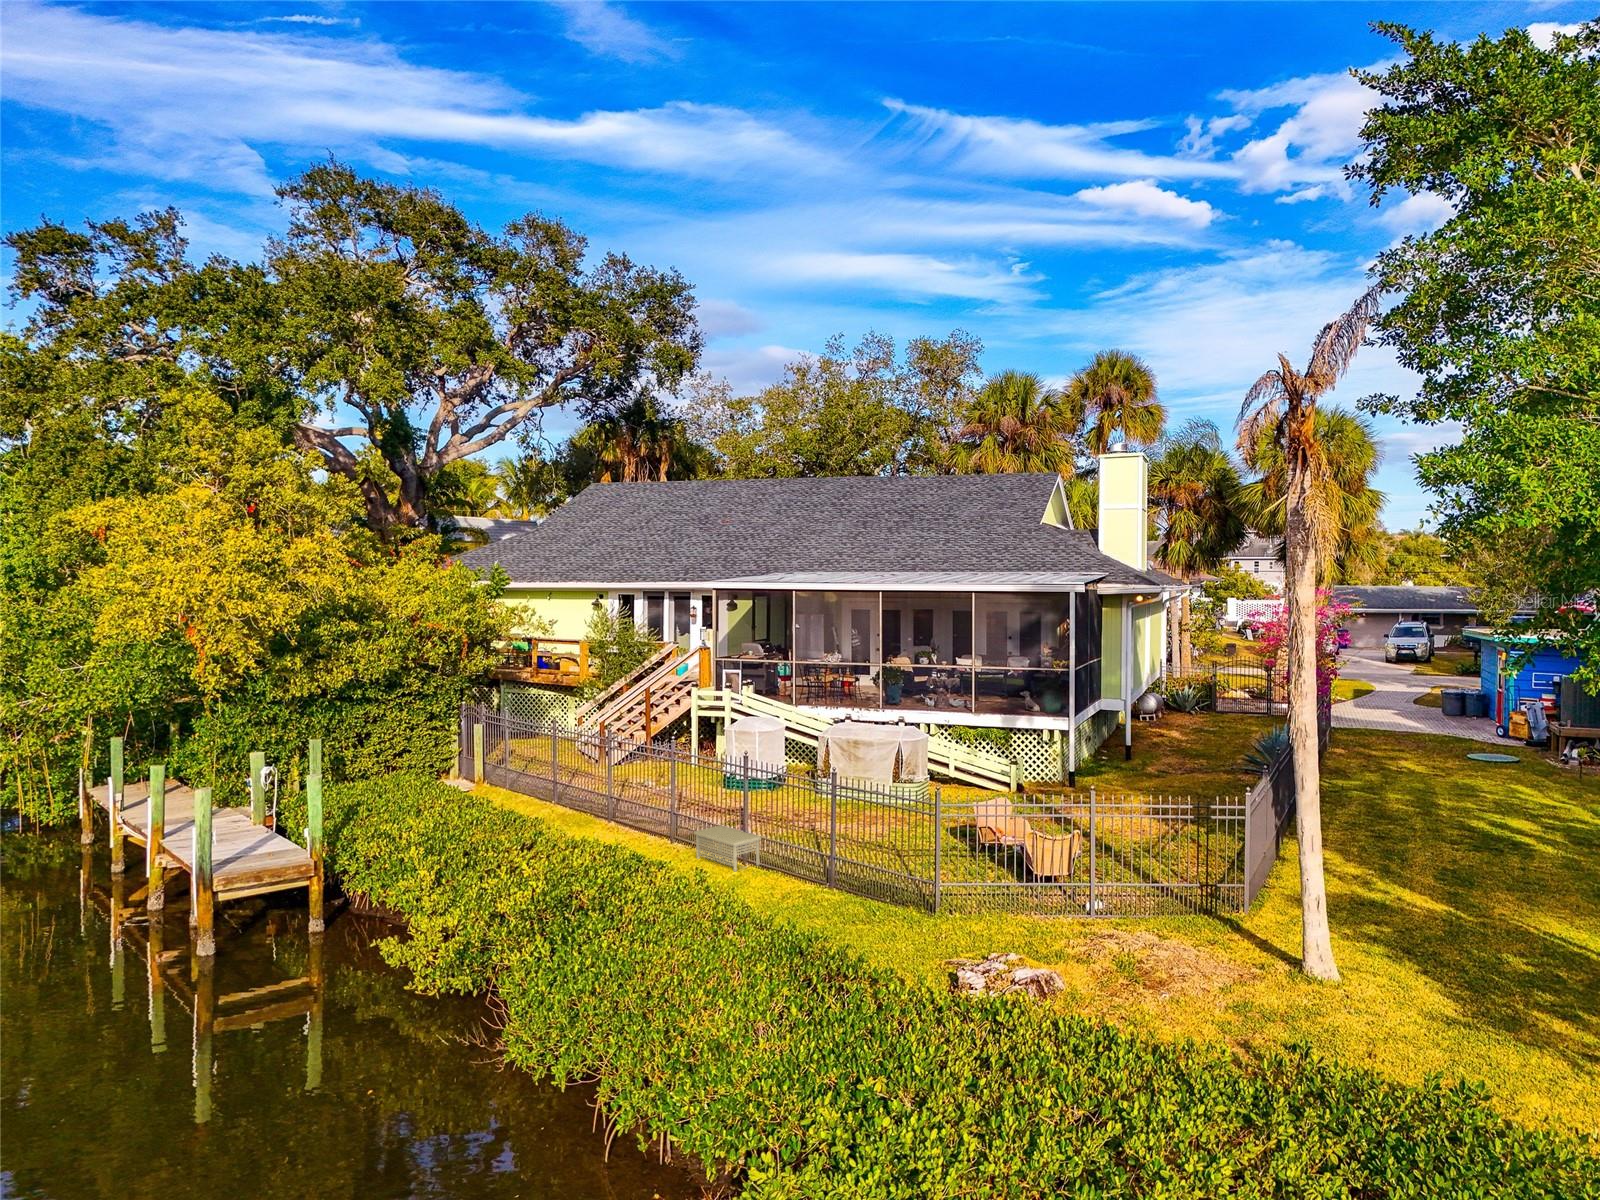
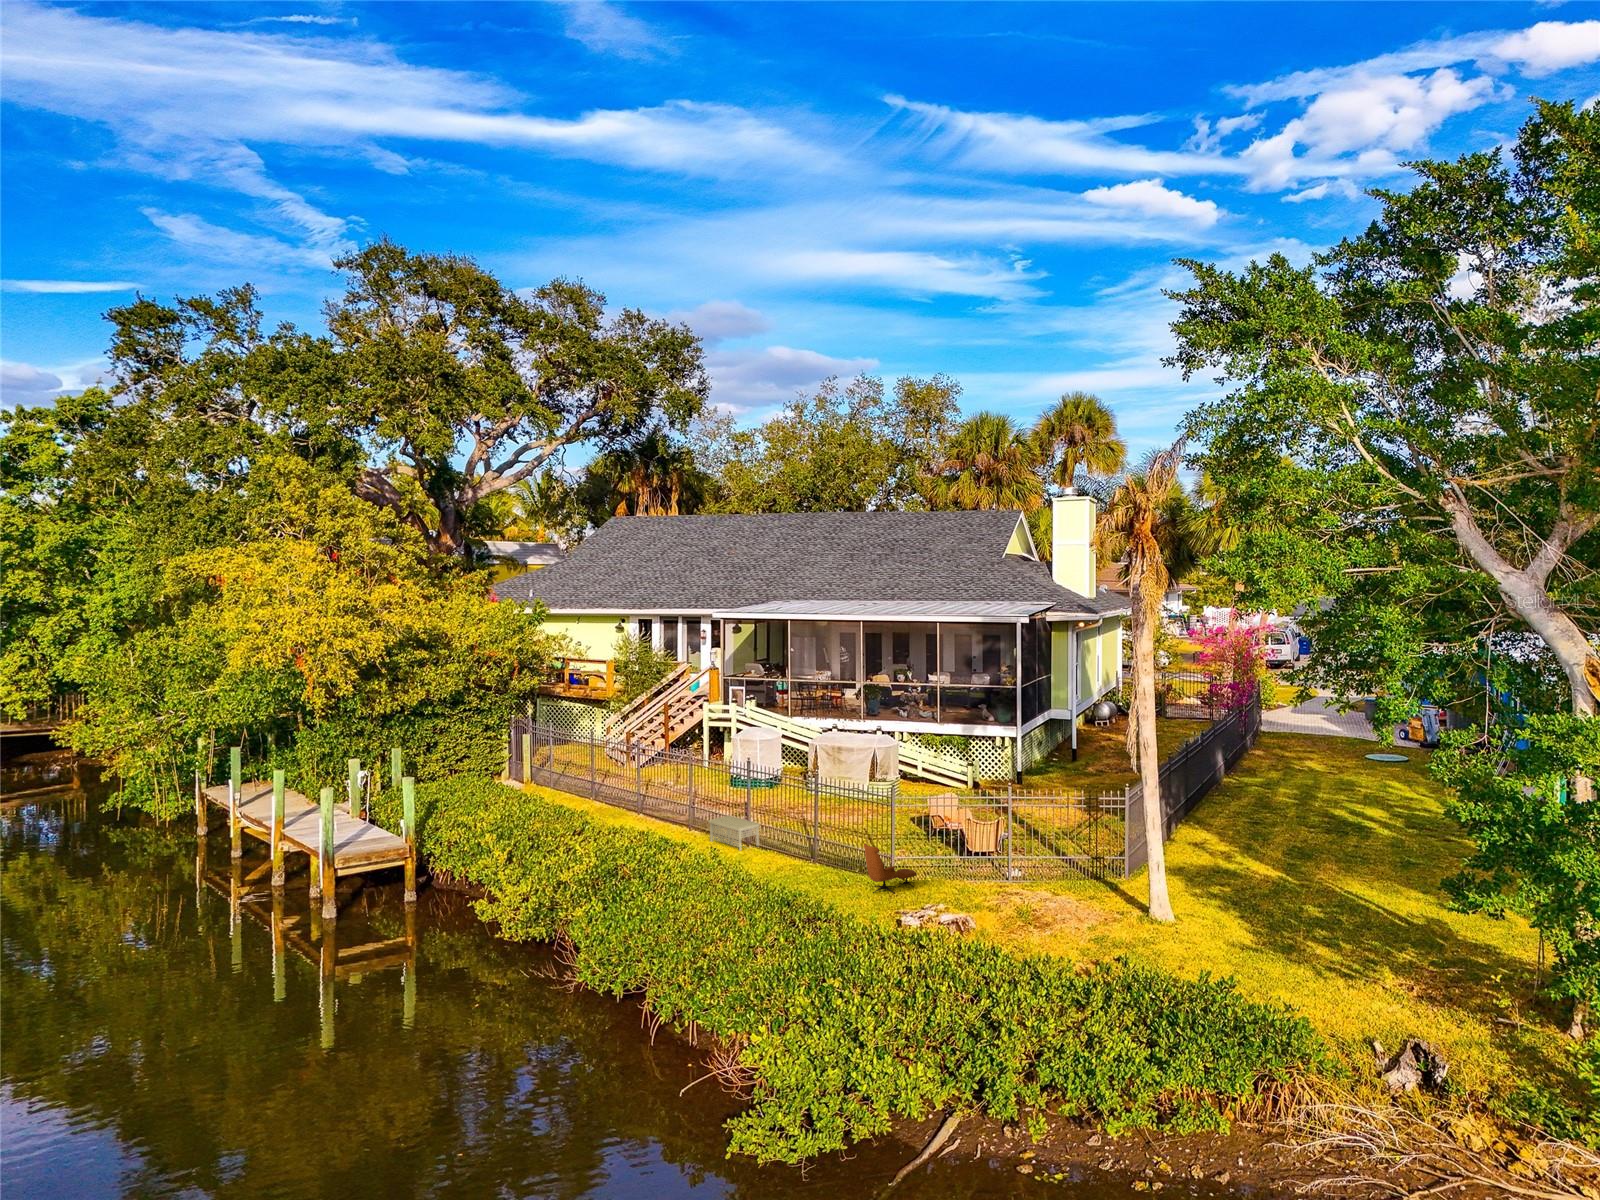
lounge chair: none [904,866,974,935] -> present [864,844,917,894]

